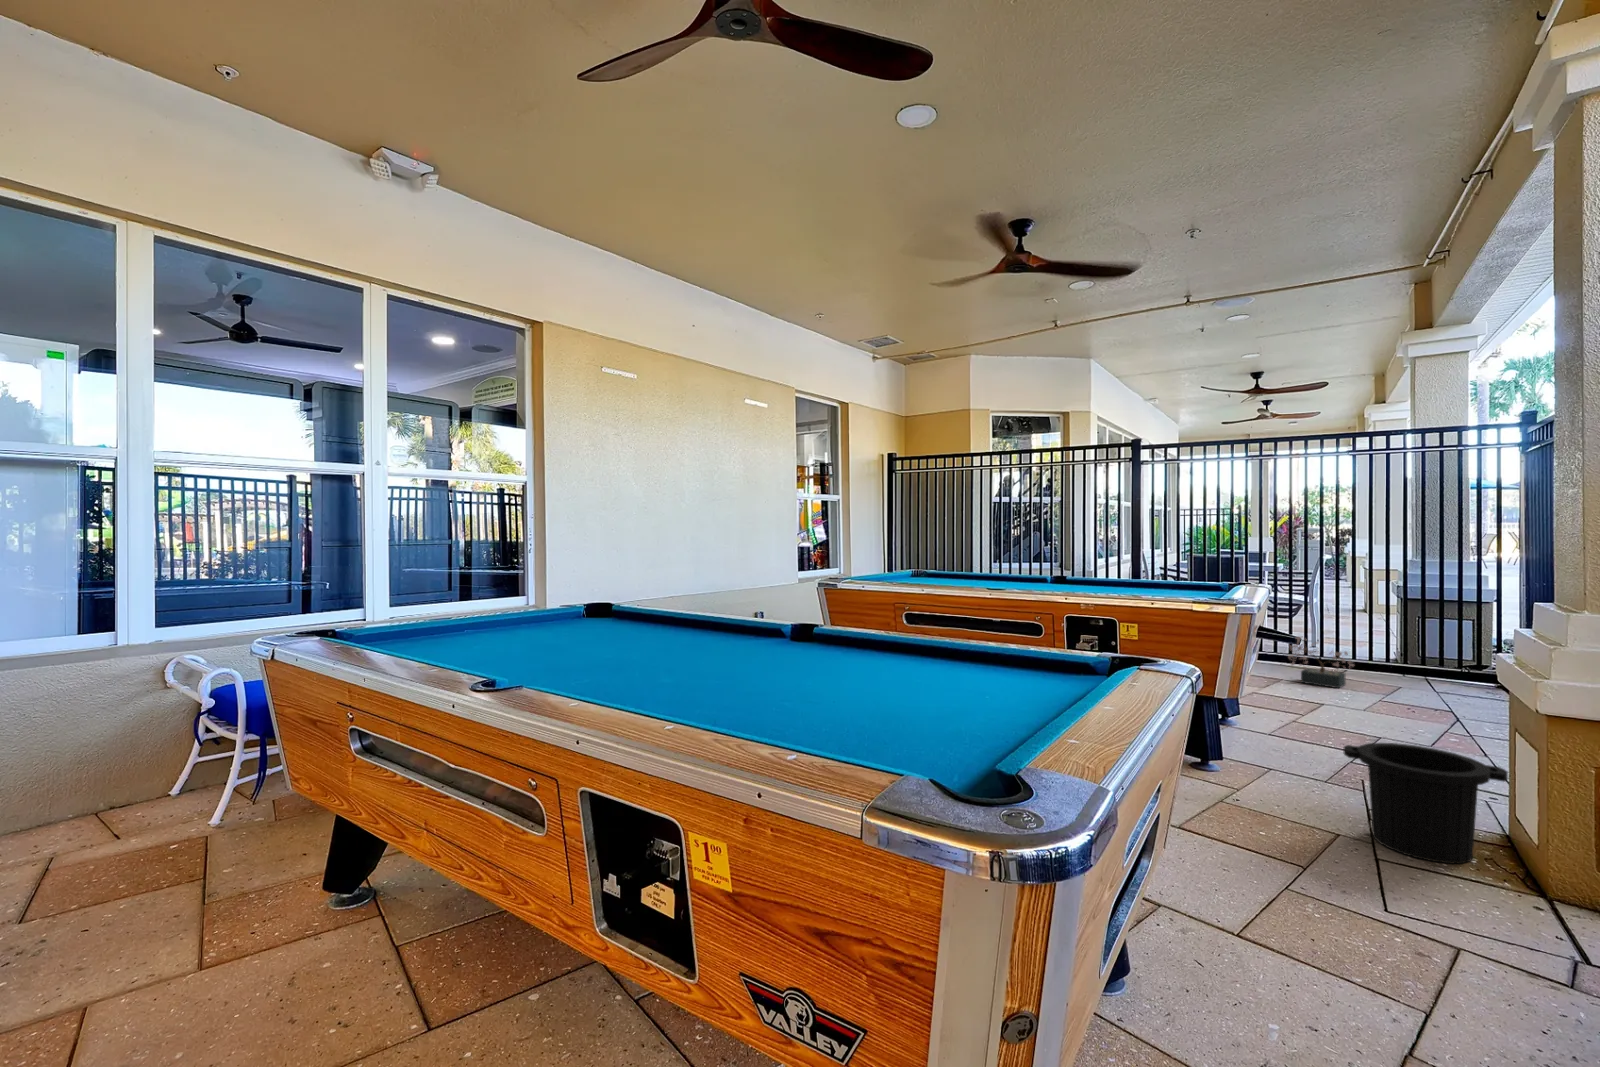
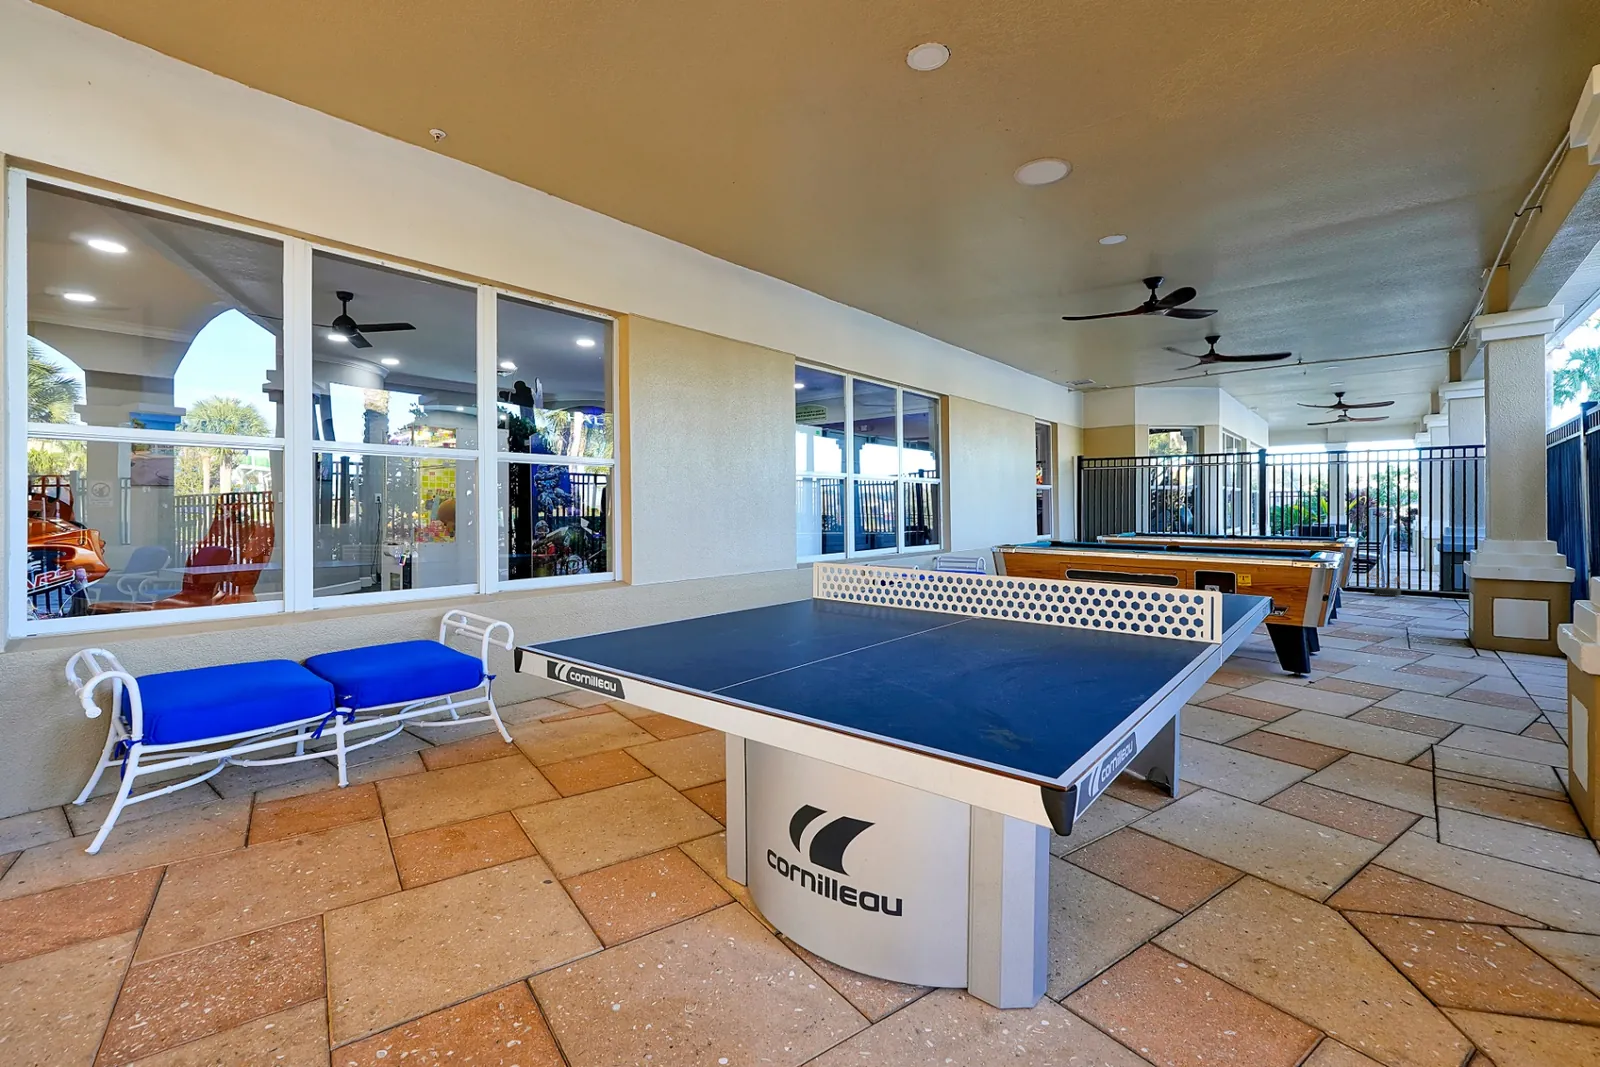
trash can: present [1343,743,1508,863] -> none [1395,591,1460,631]

